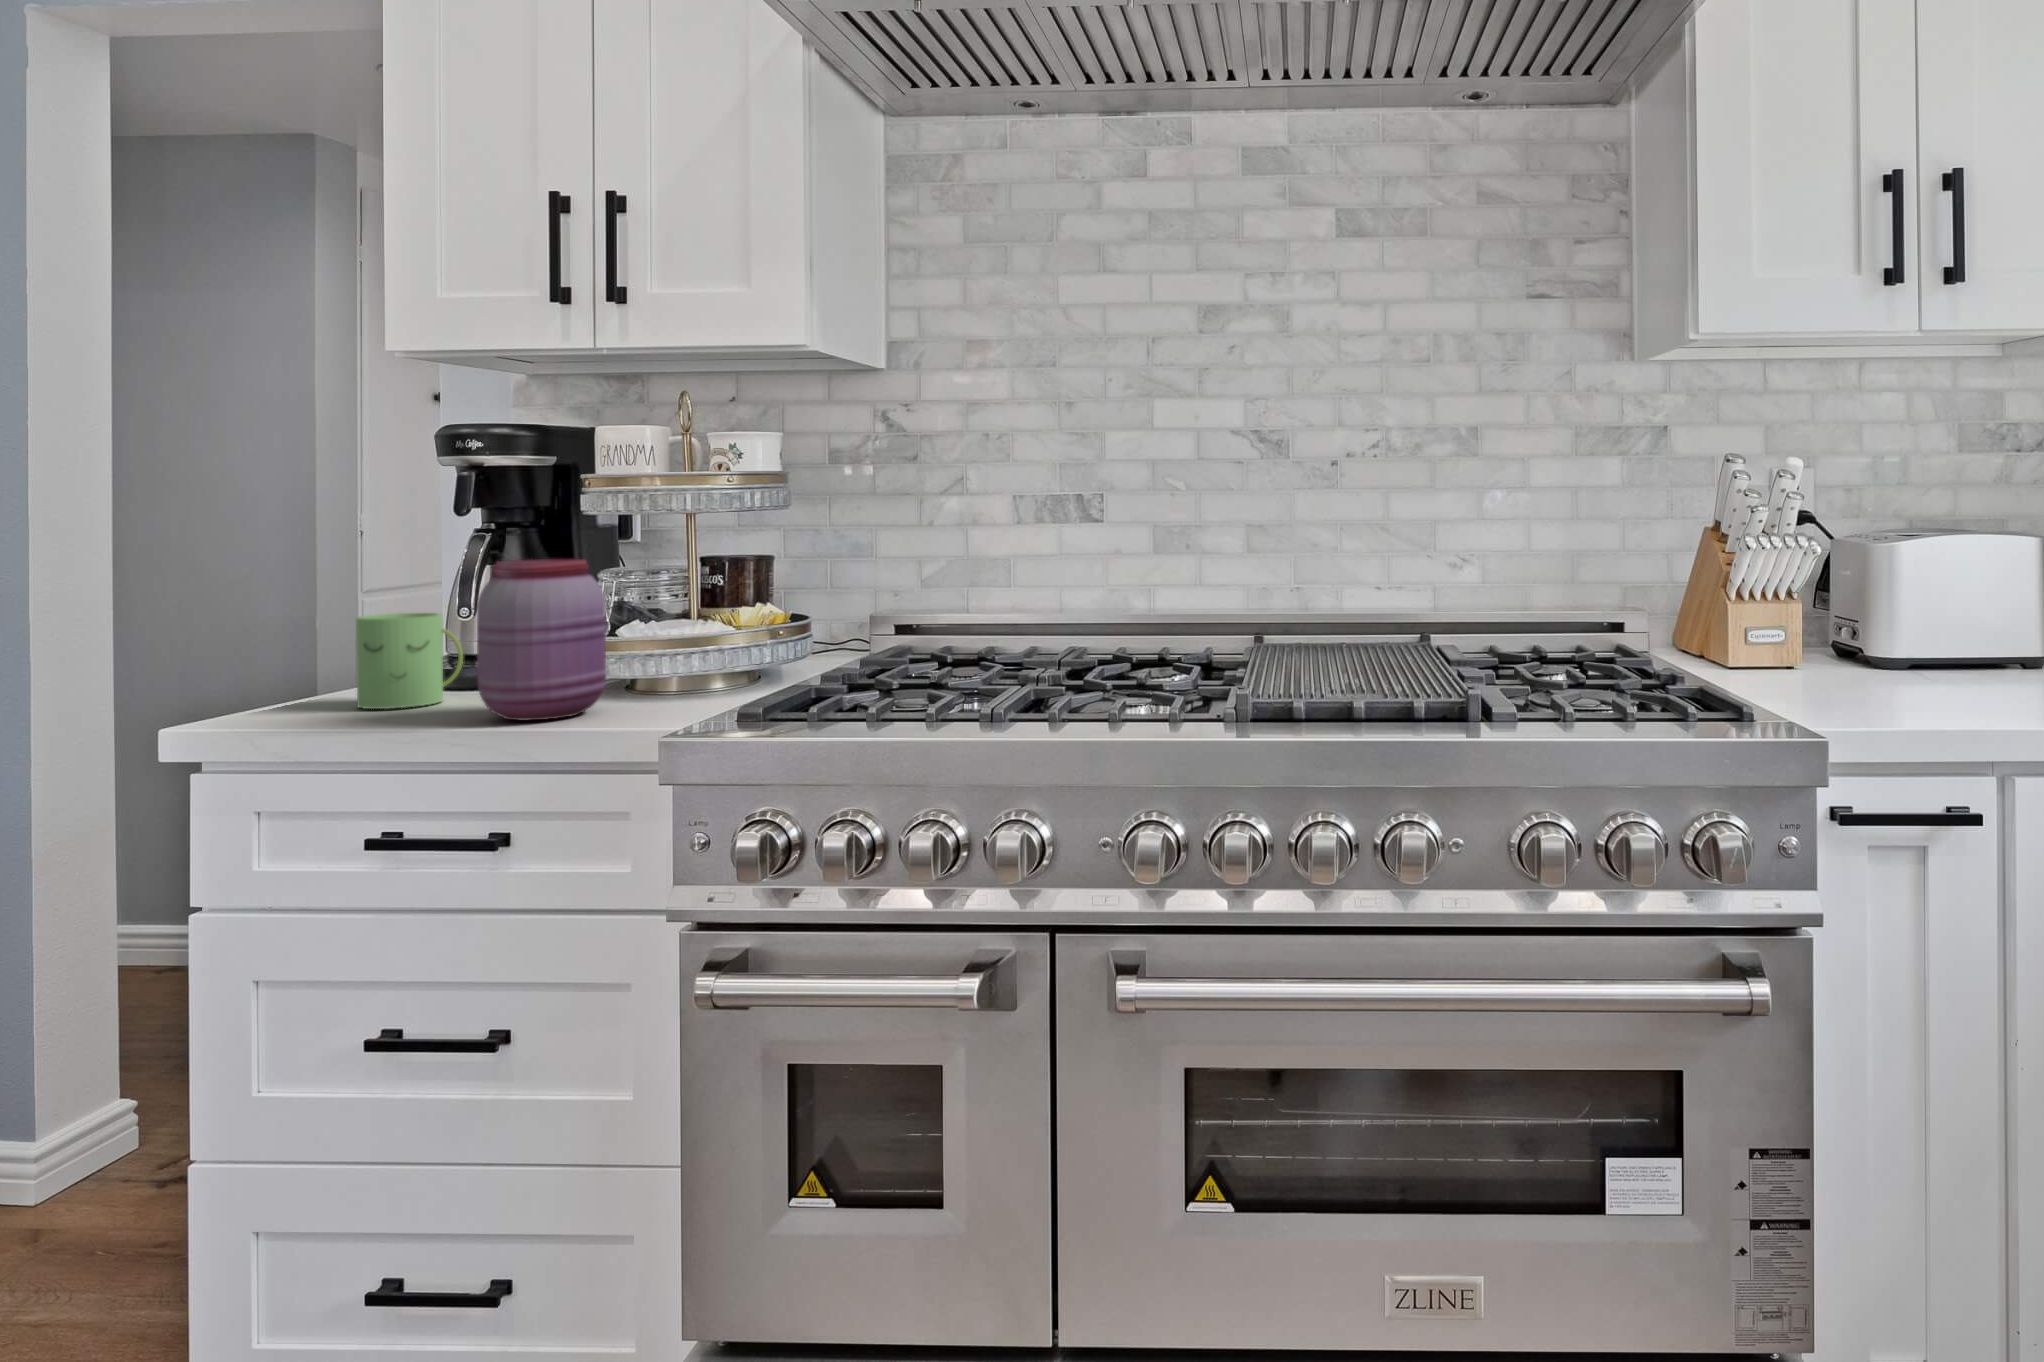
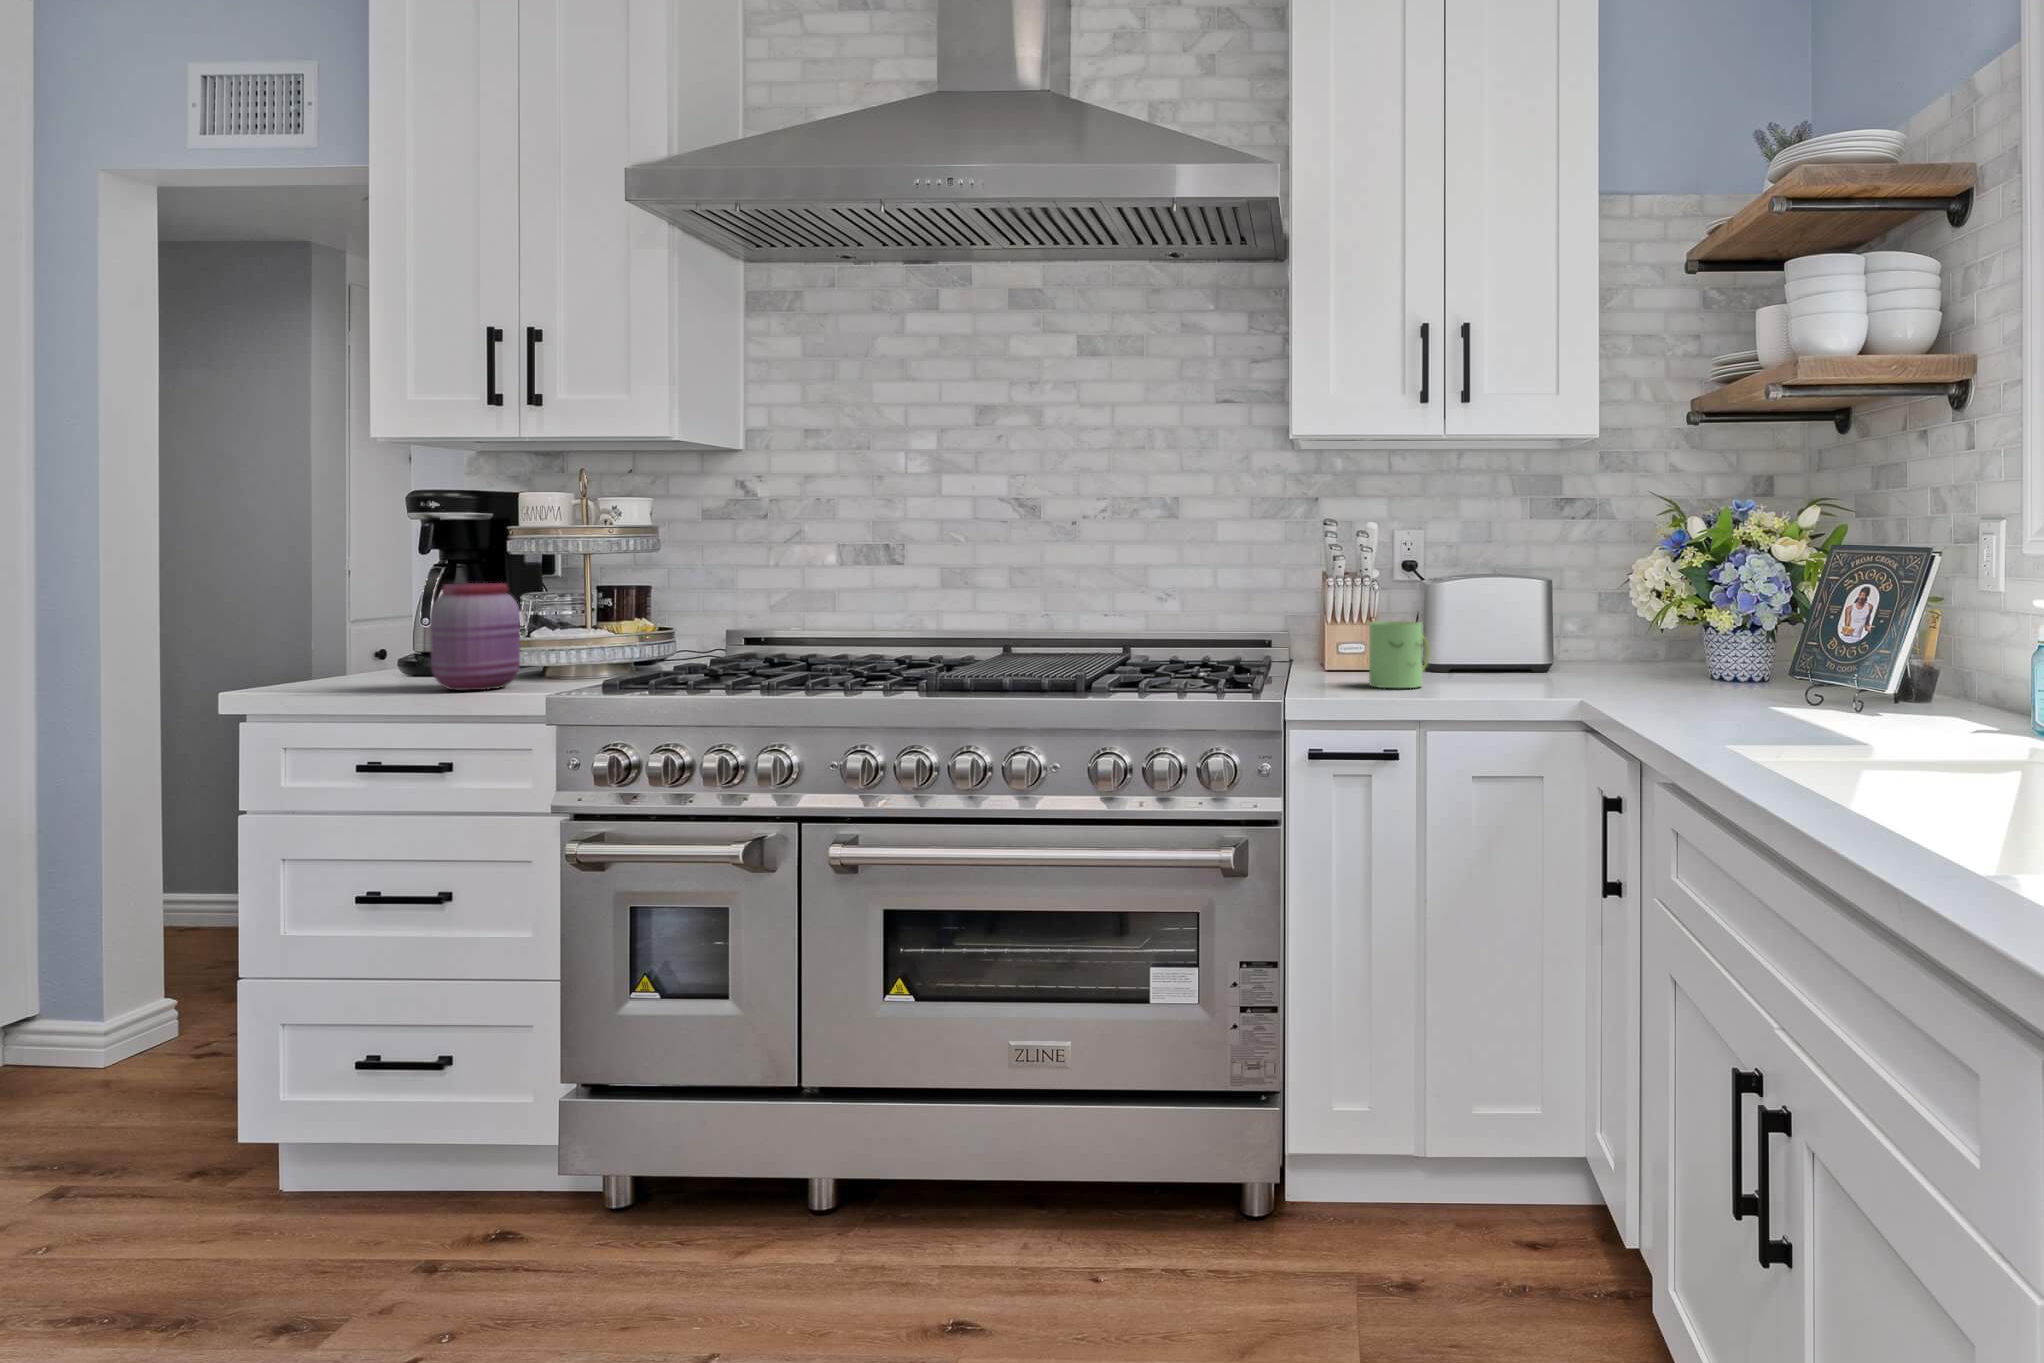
mug: present [356,613,463,709] -> present [1369,621,1430,688]

